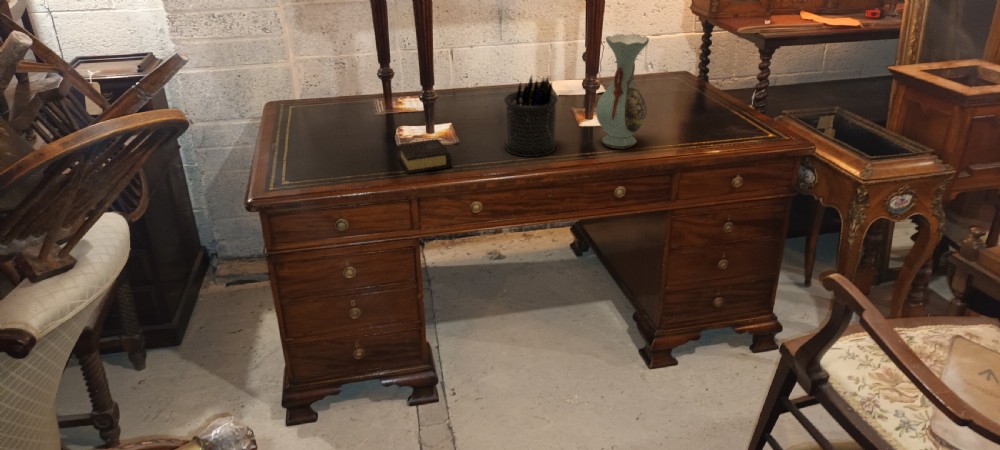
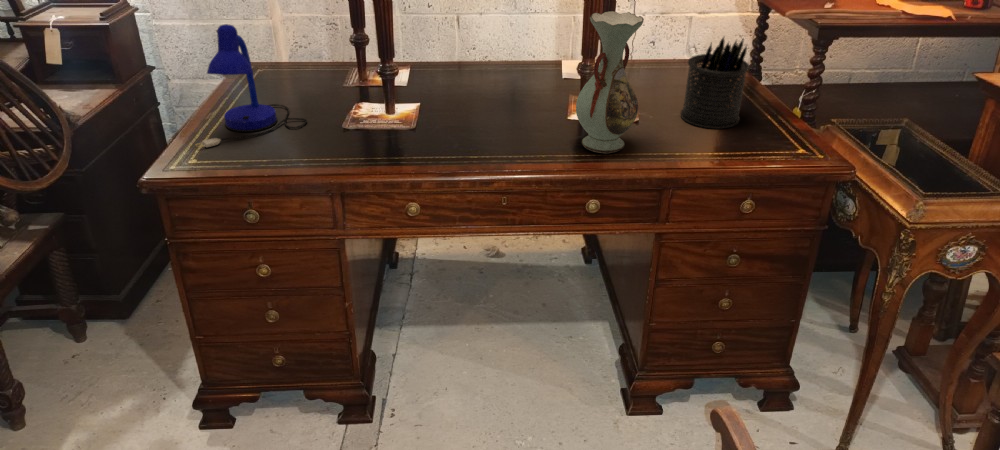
desk lamp: none [281,66,366,173] -> present [196,24,307,148]
pen holder: present [504,76,558,157] -> present [681,37,750,129]
book: present [398,139,452,173] -> none [333,123,390,162]

